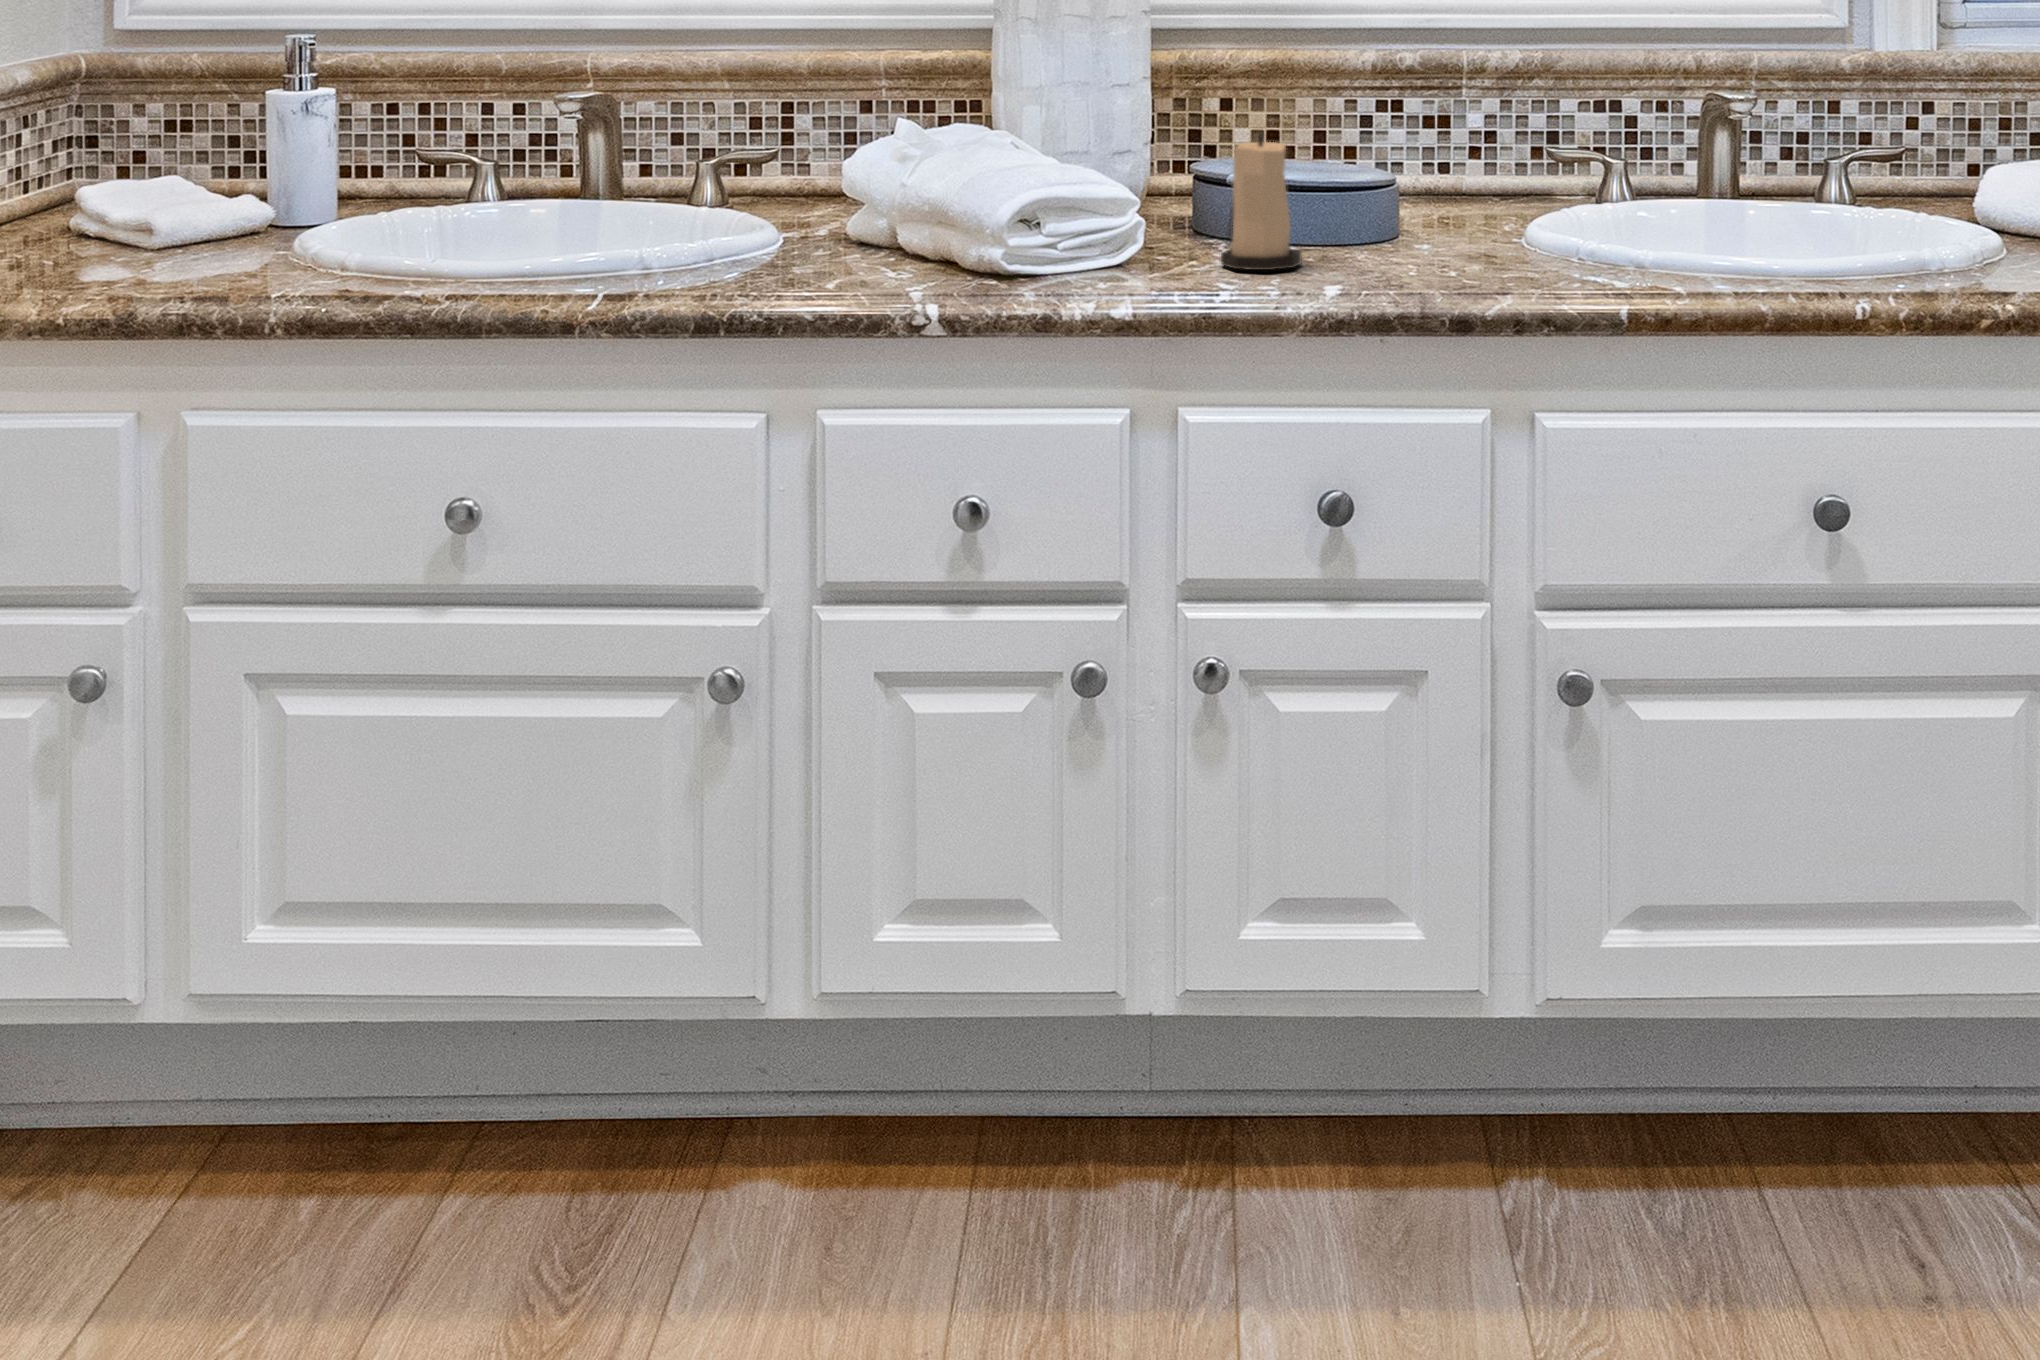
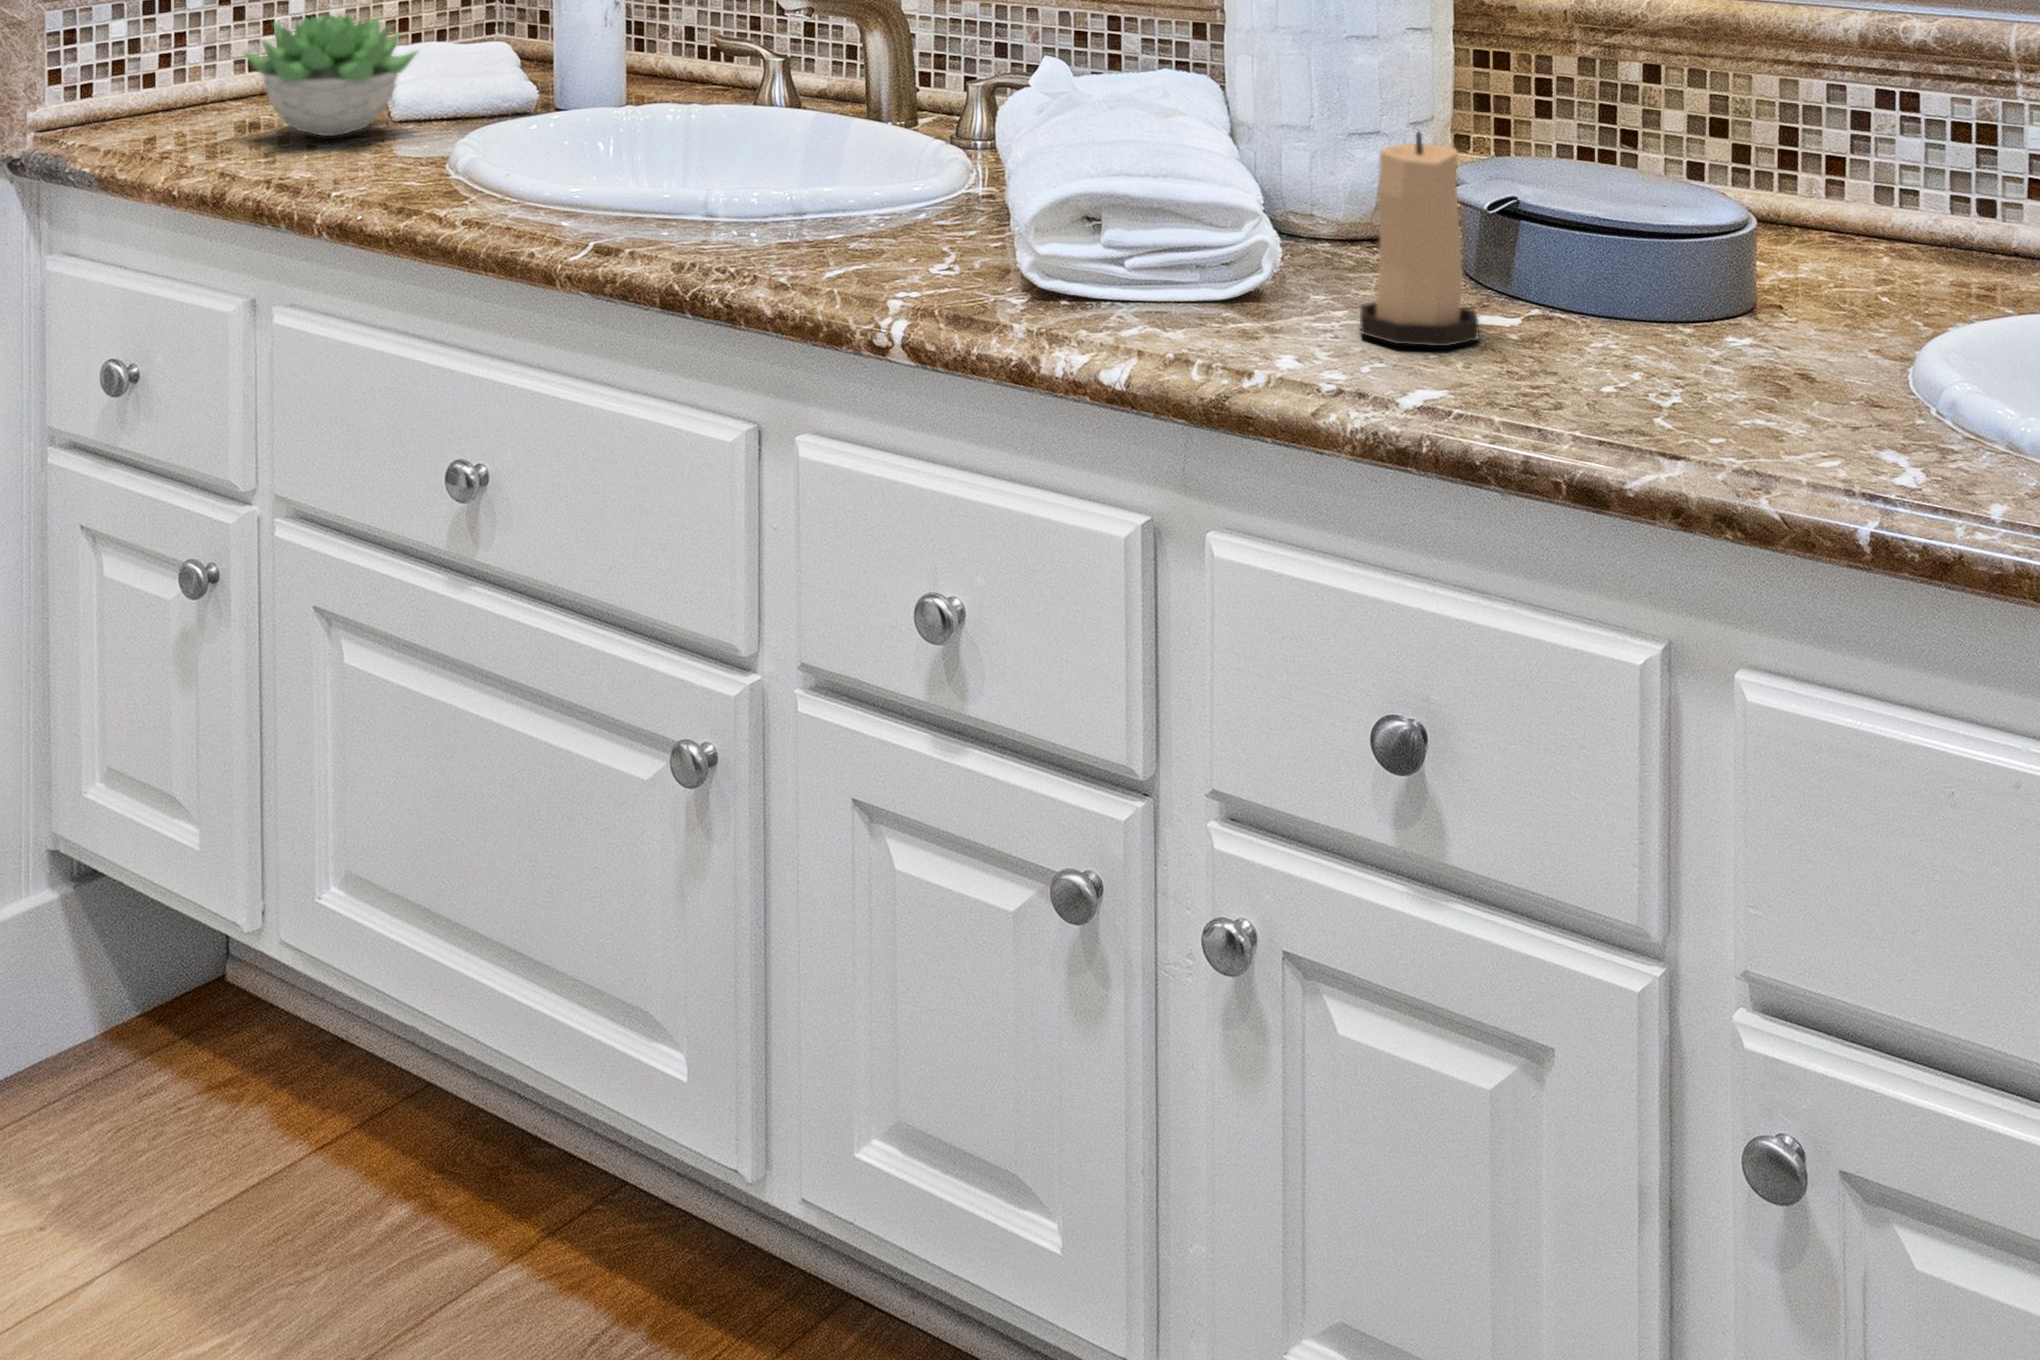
succulent plant: none [44,149,212,264] -> present [244,14,417,136]

